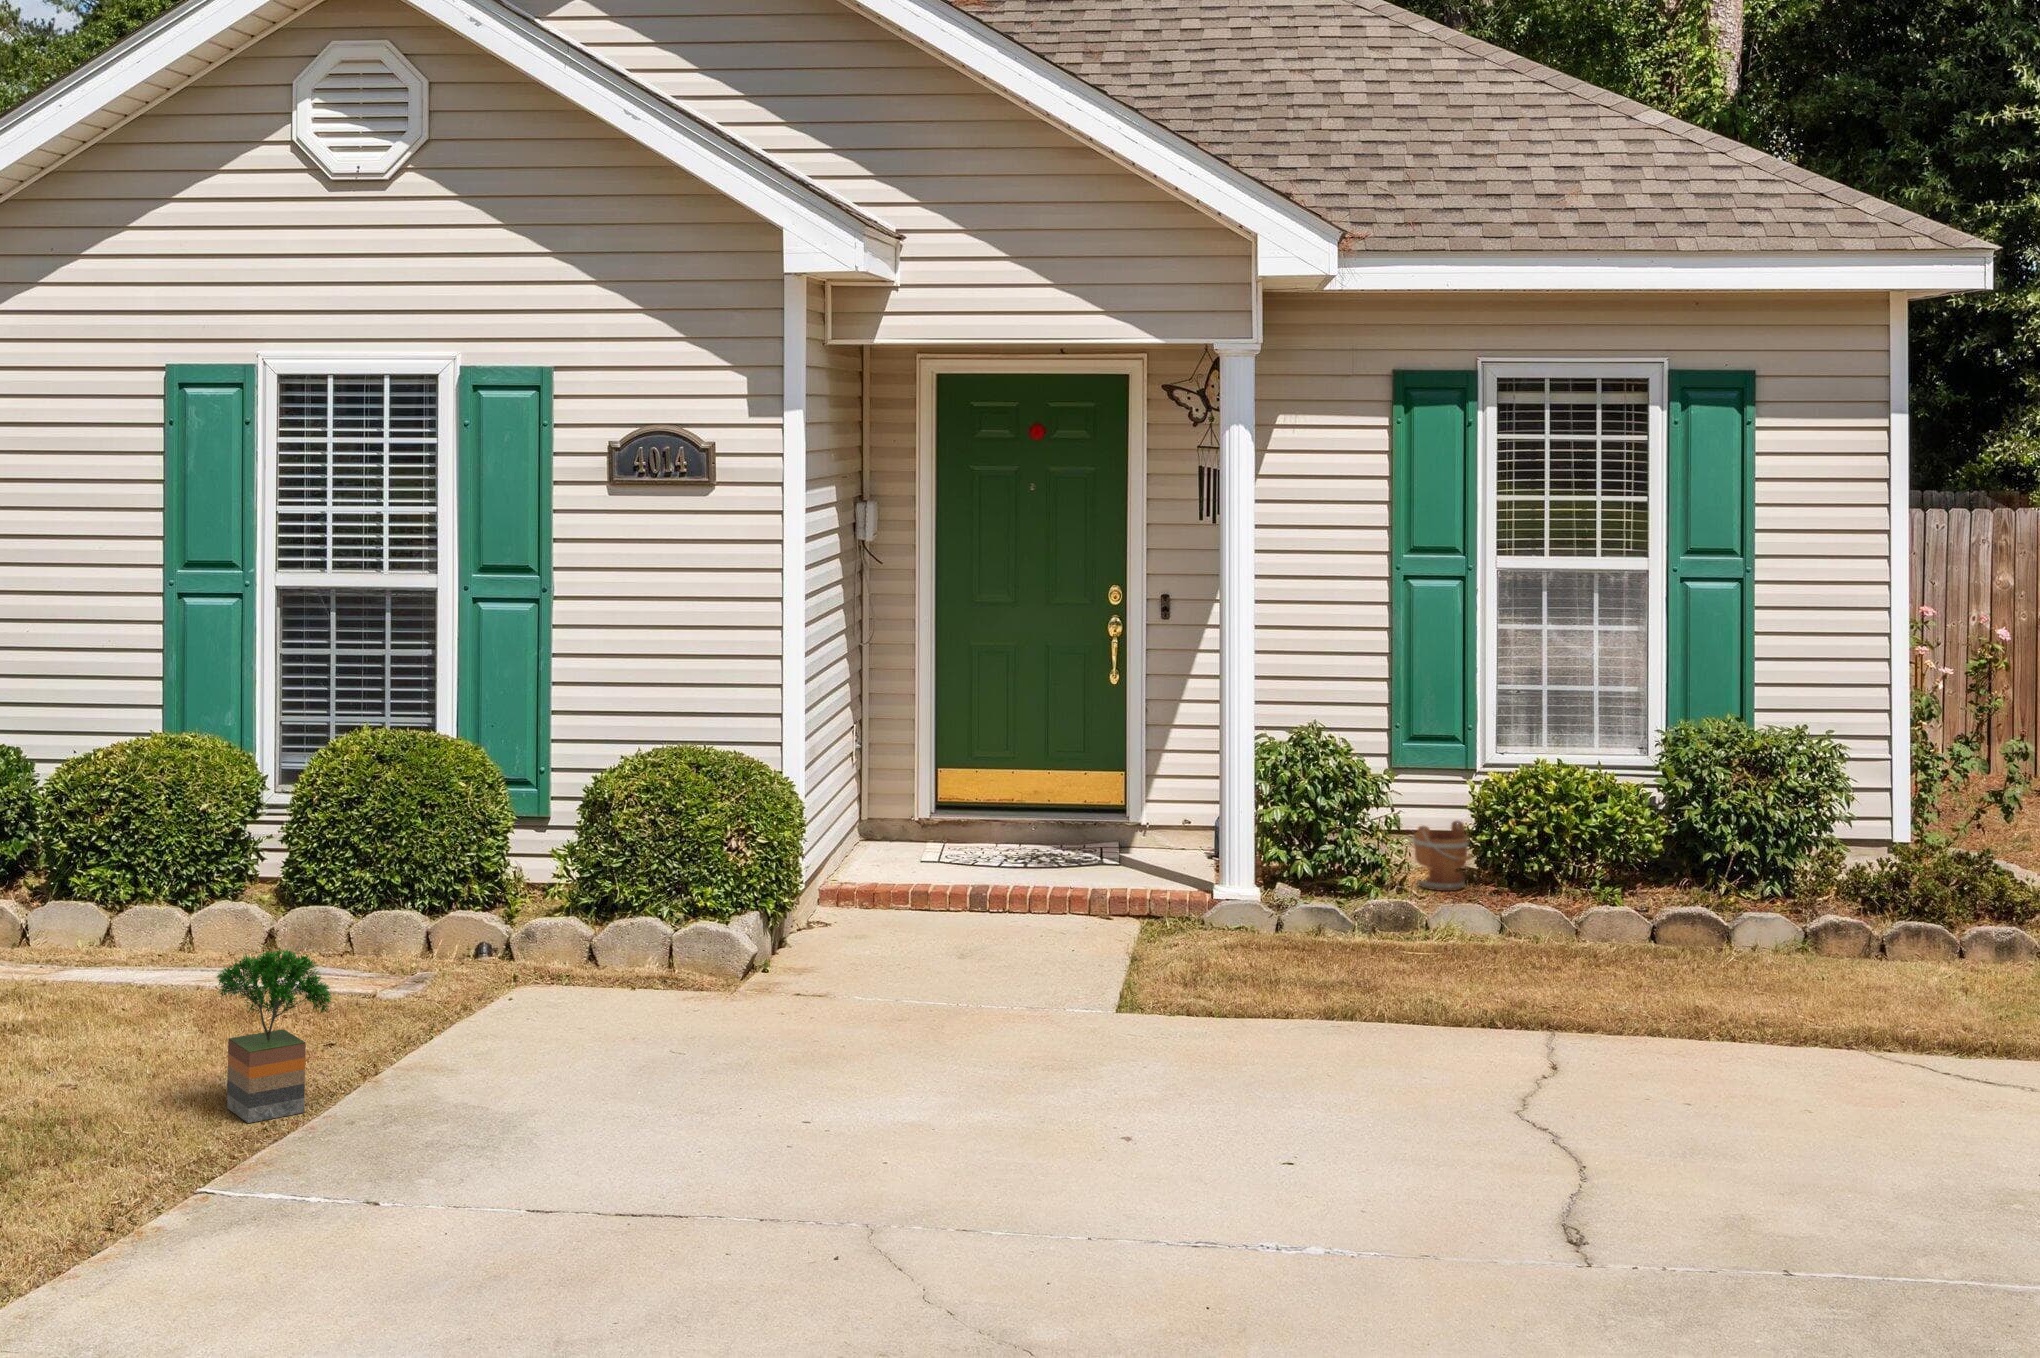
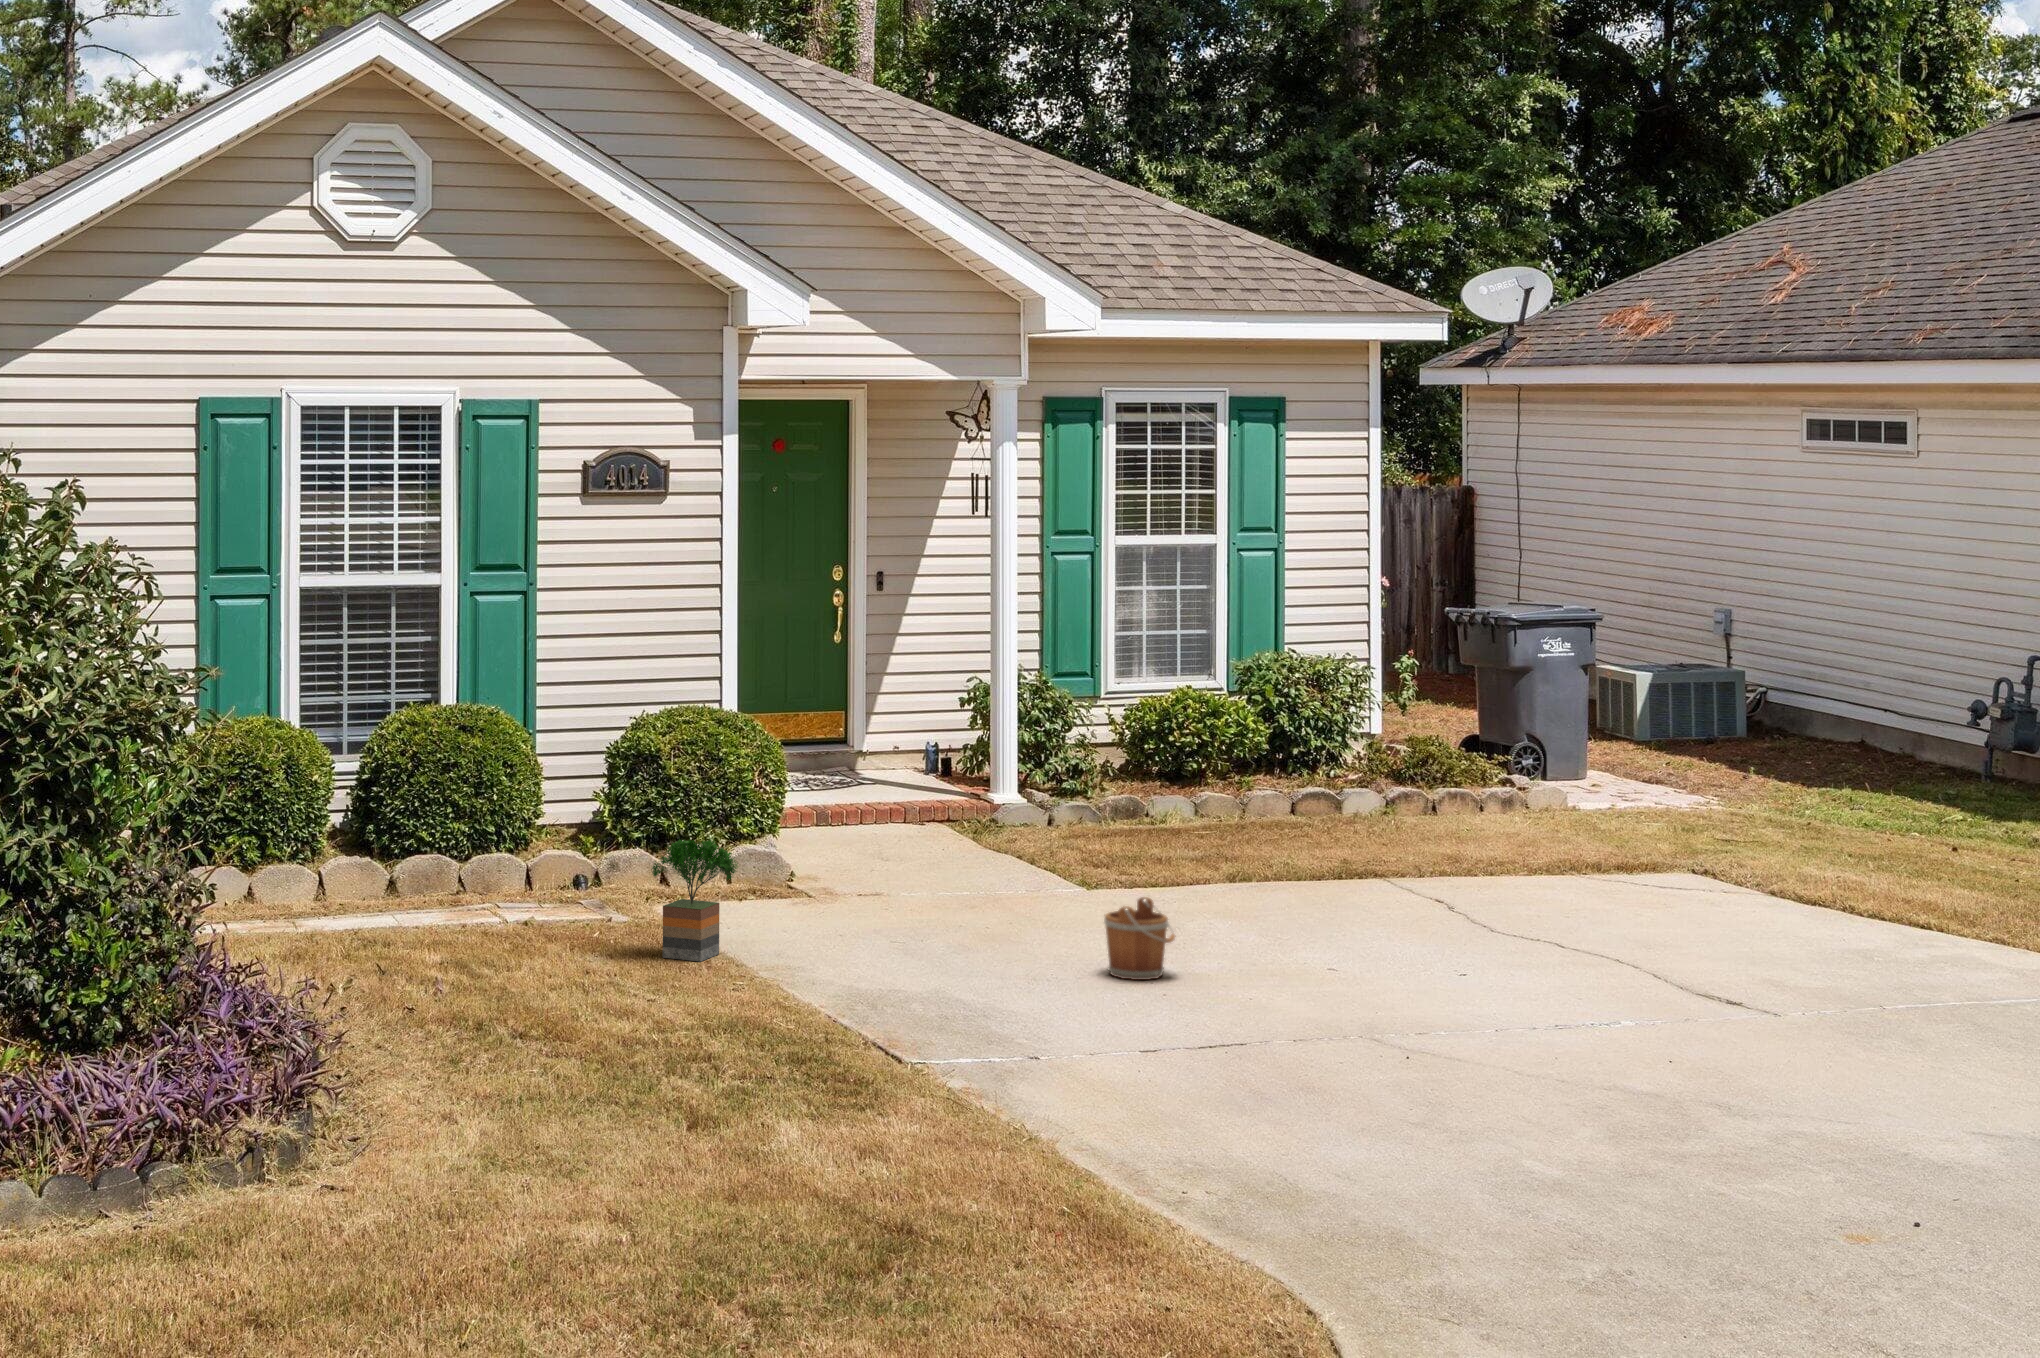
bucket: present [1413,821,1473,891] -> present [1104,897,1175,980]

